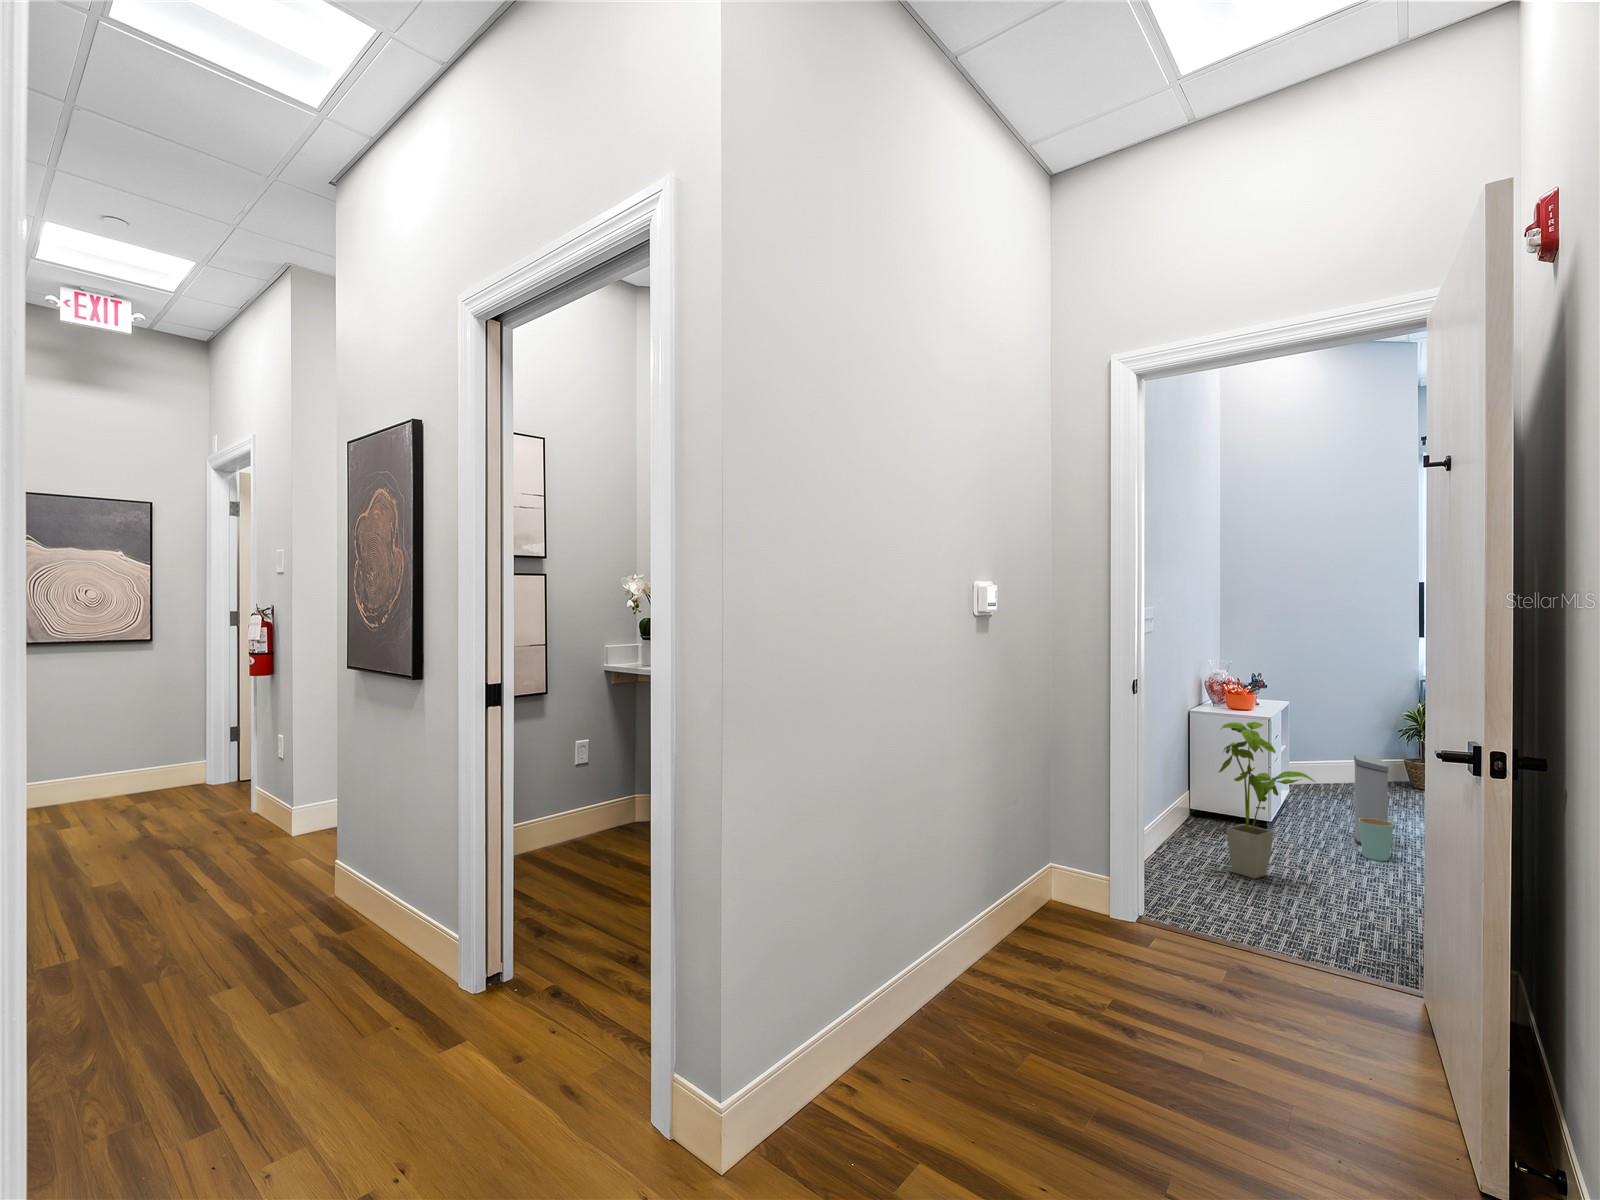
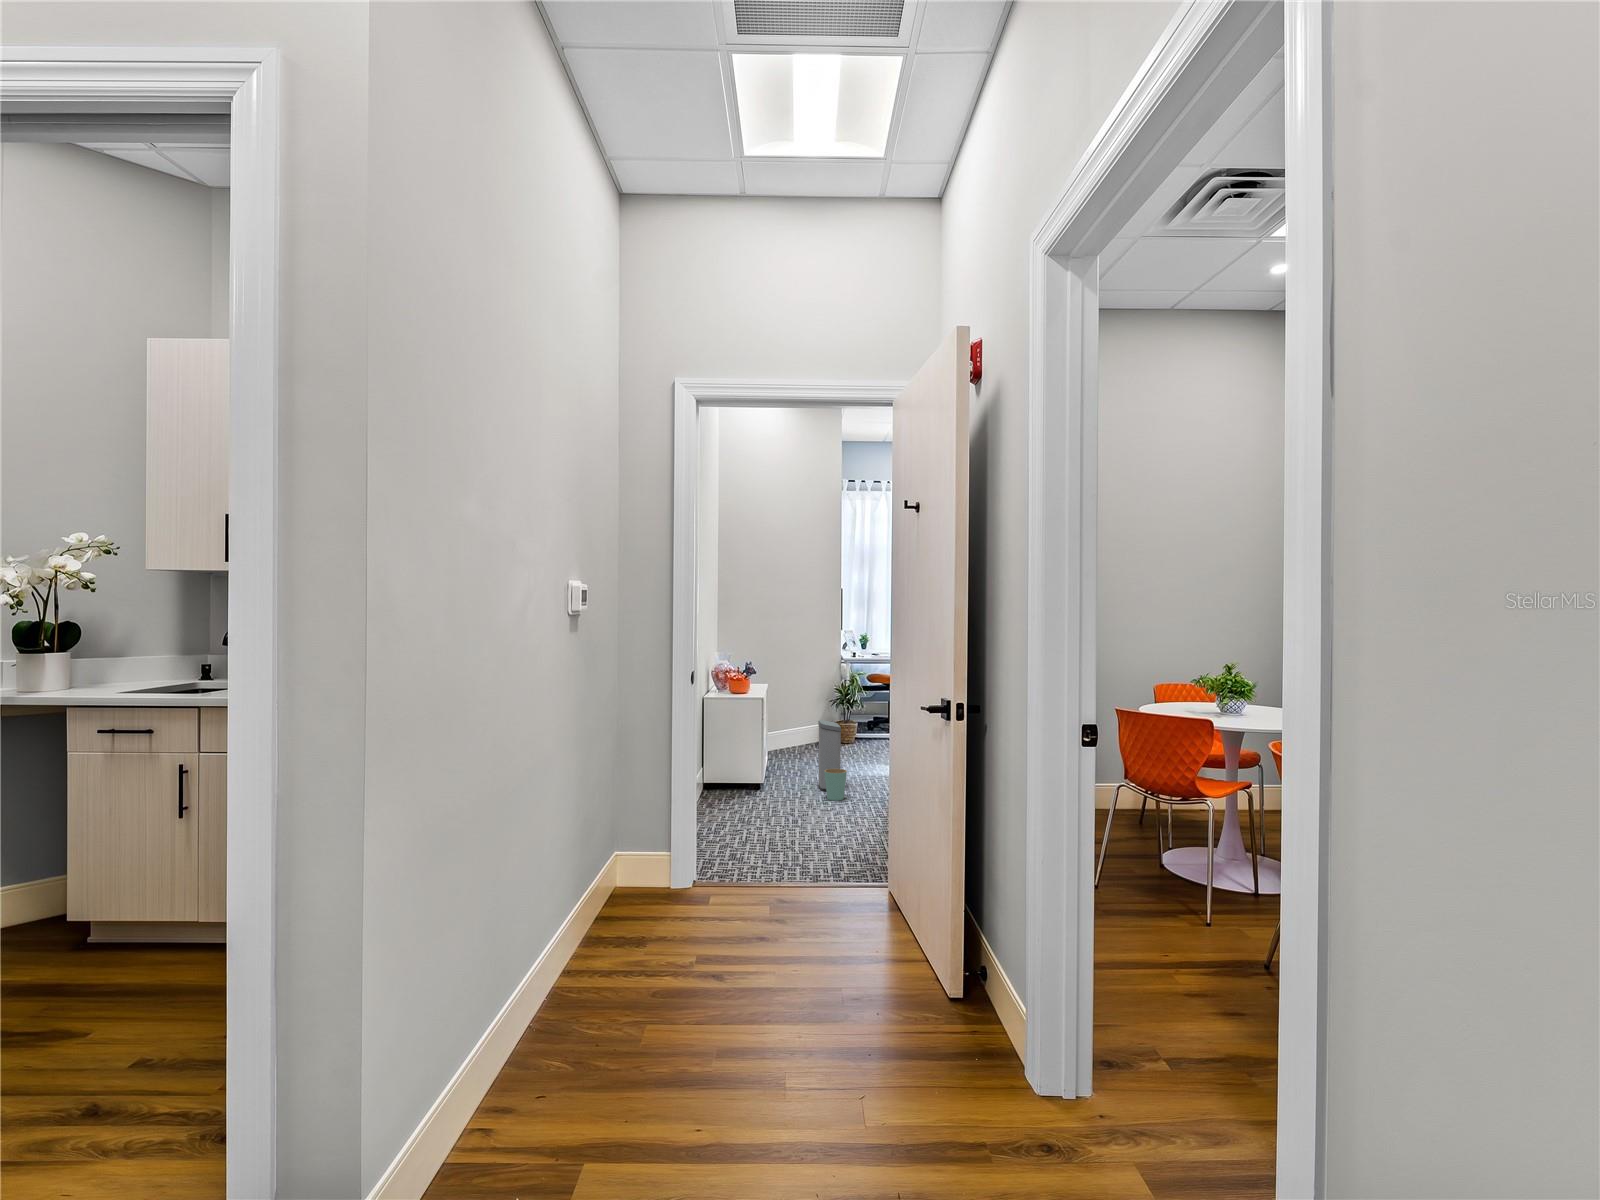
house plant: present [1219,722,1315,879] -> none [737,700,807,830]

